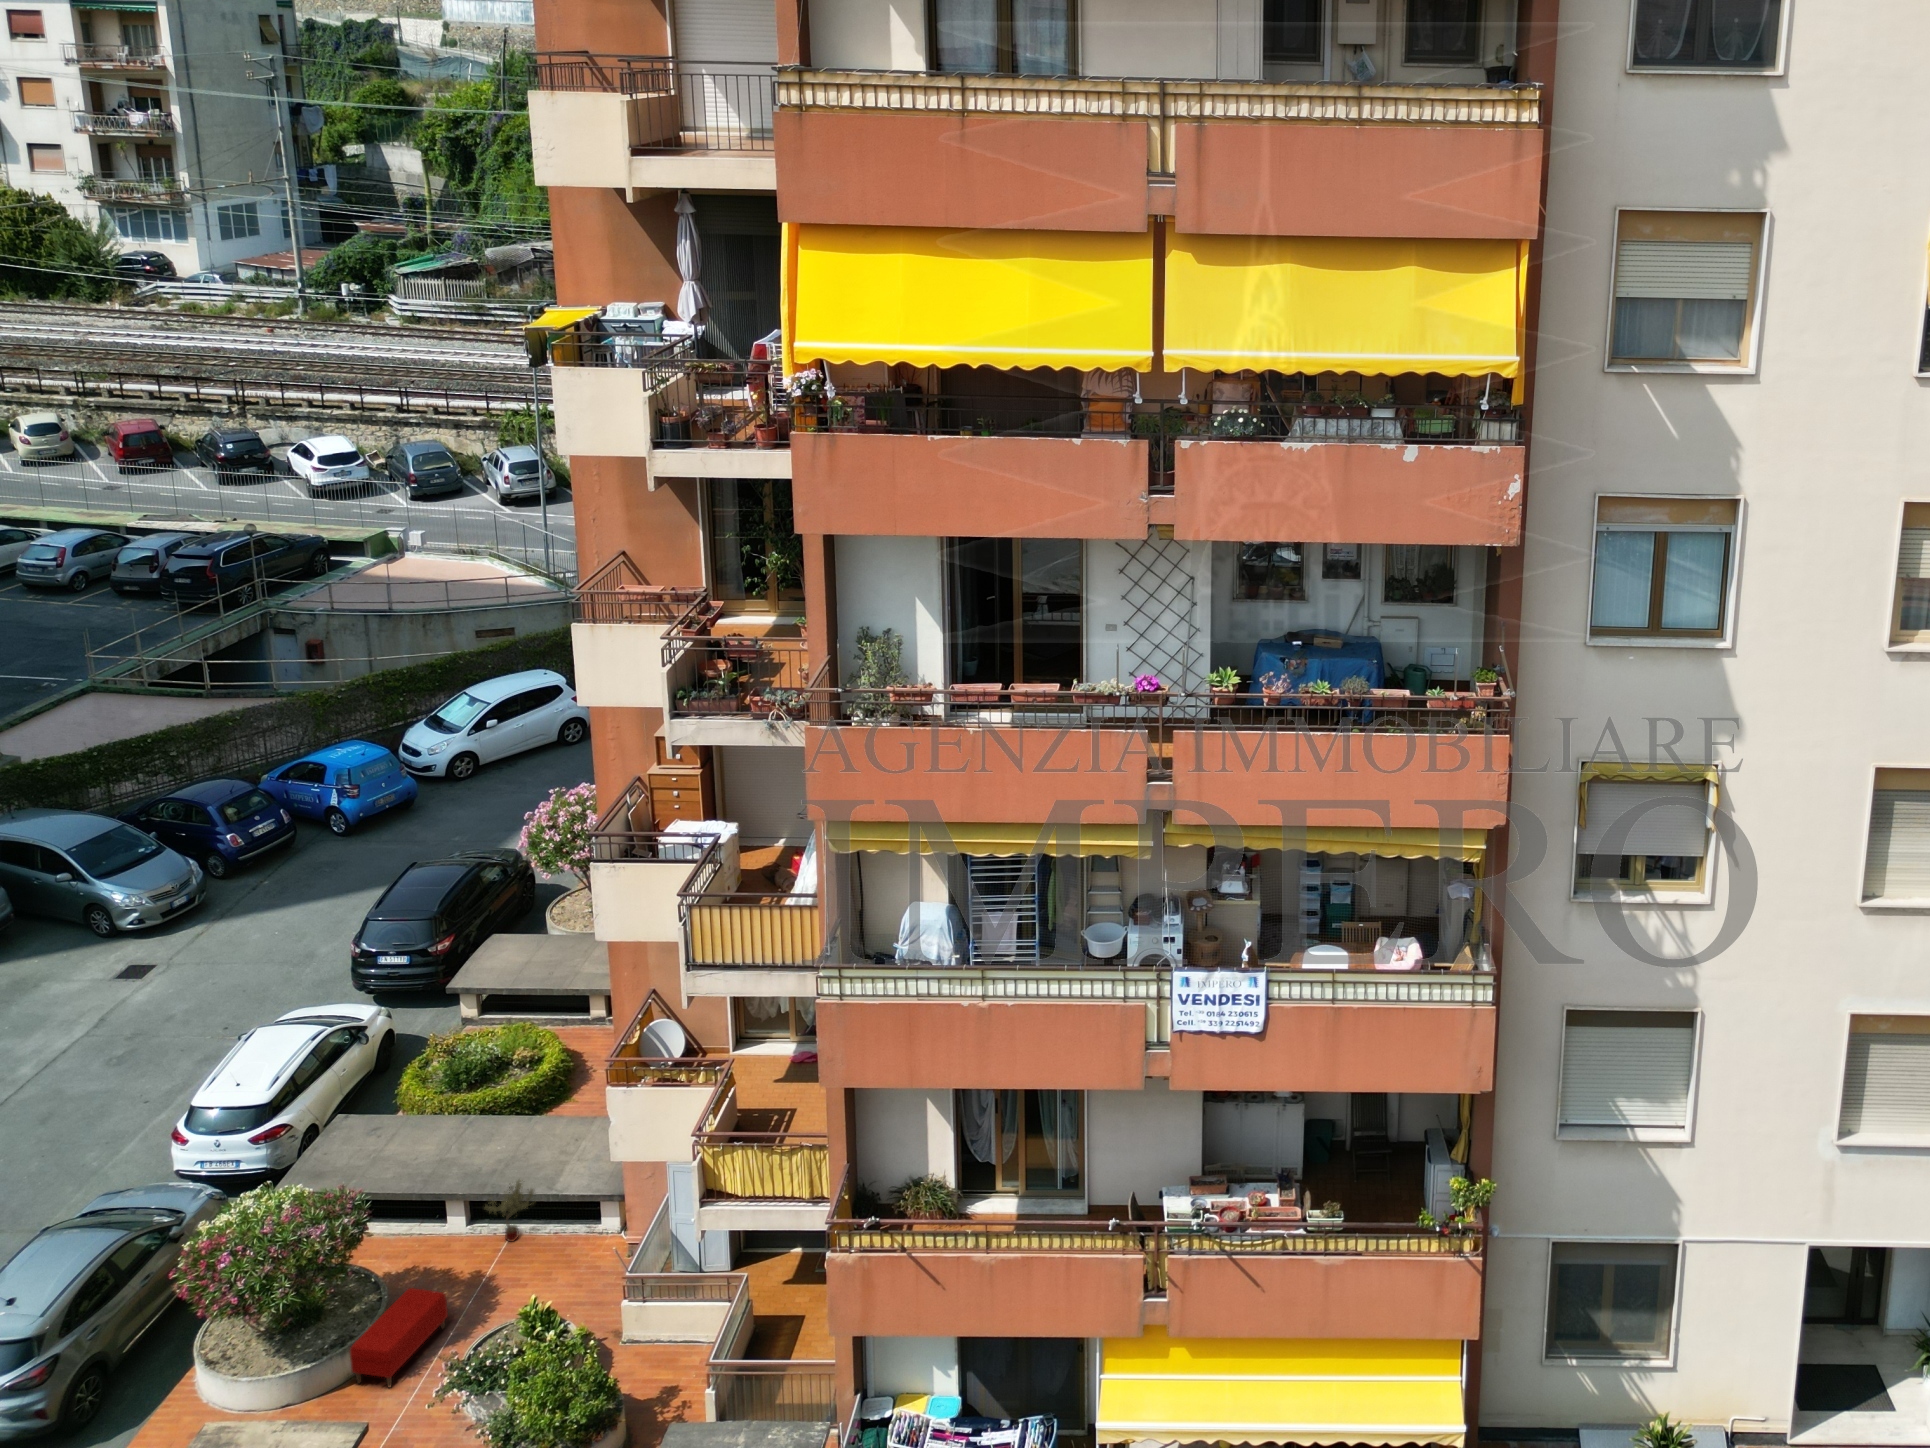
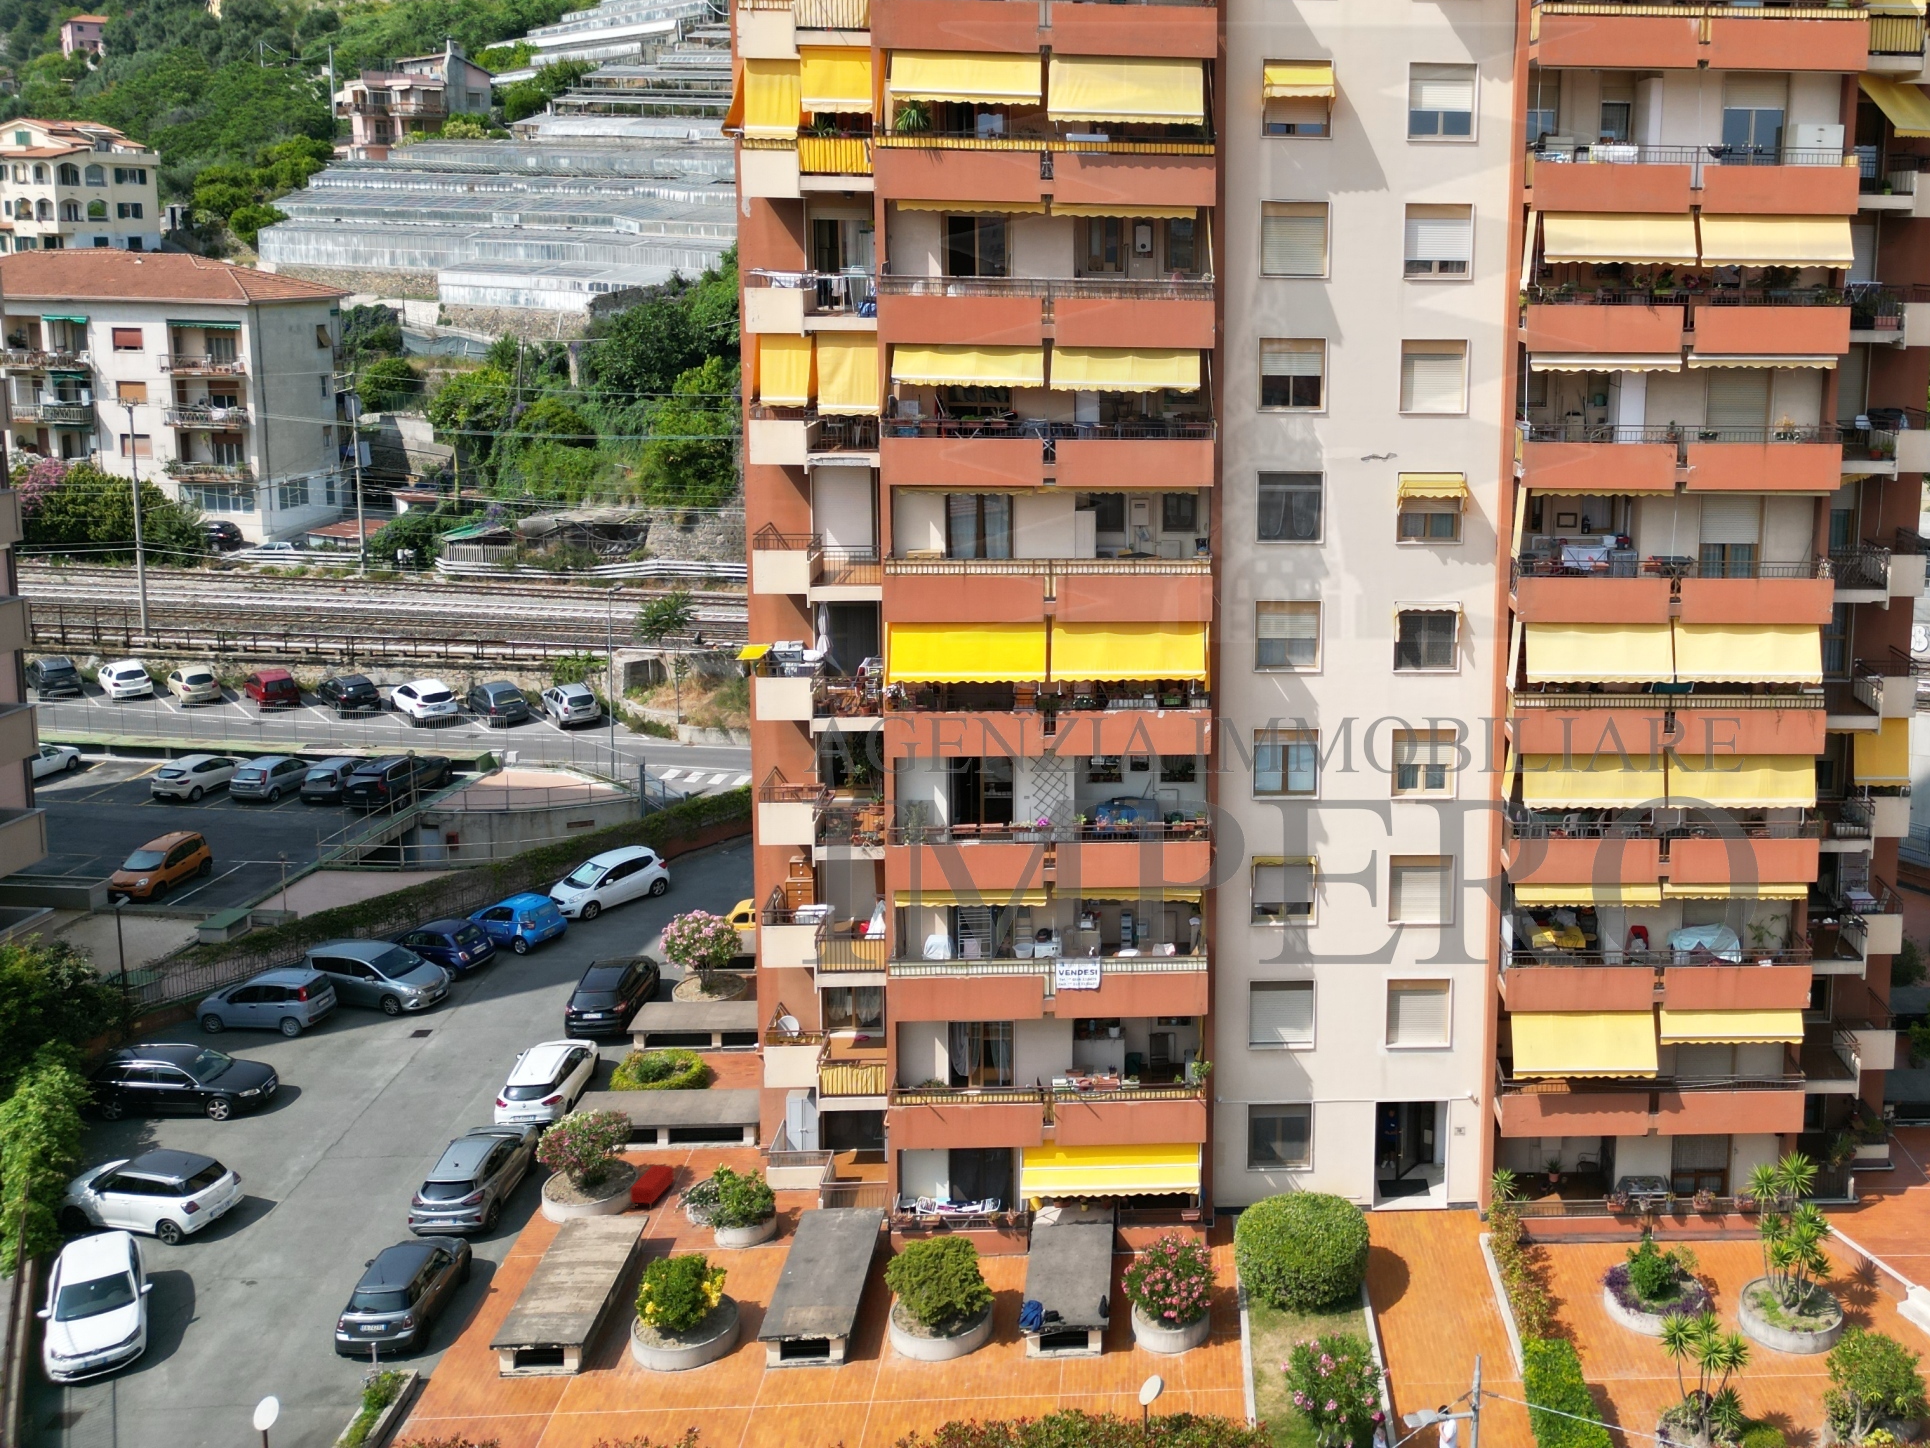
potted tree: present [485,1180,533,1242] -> none [682,1115,712,1152]

